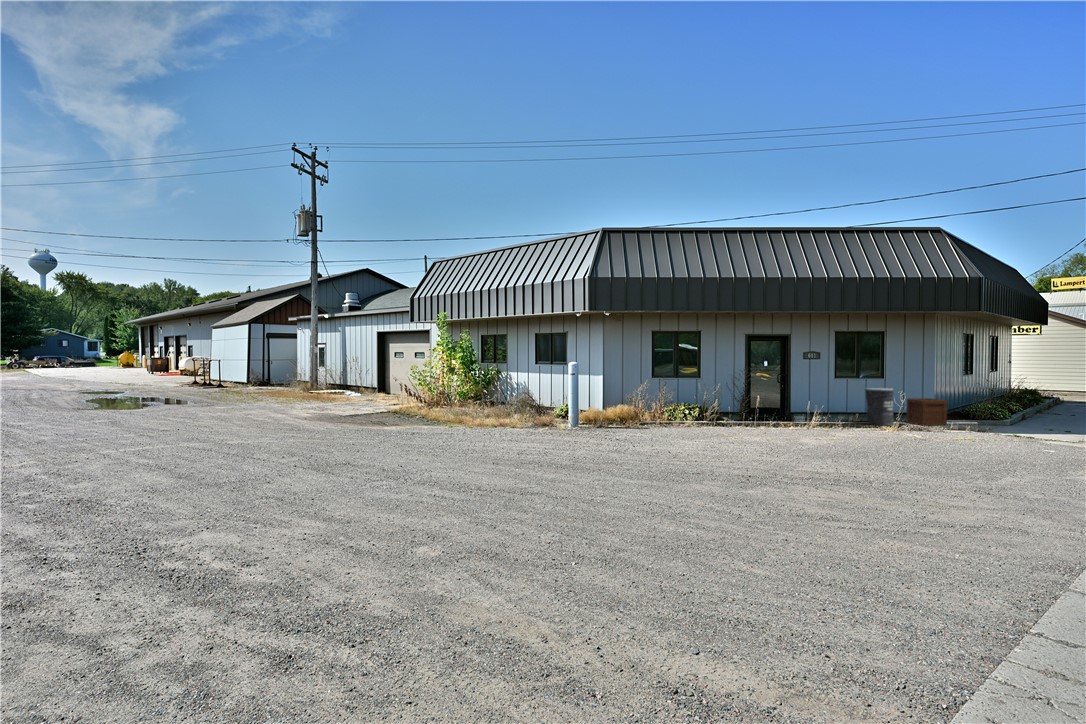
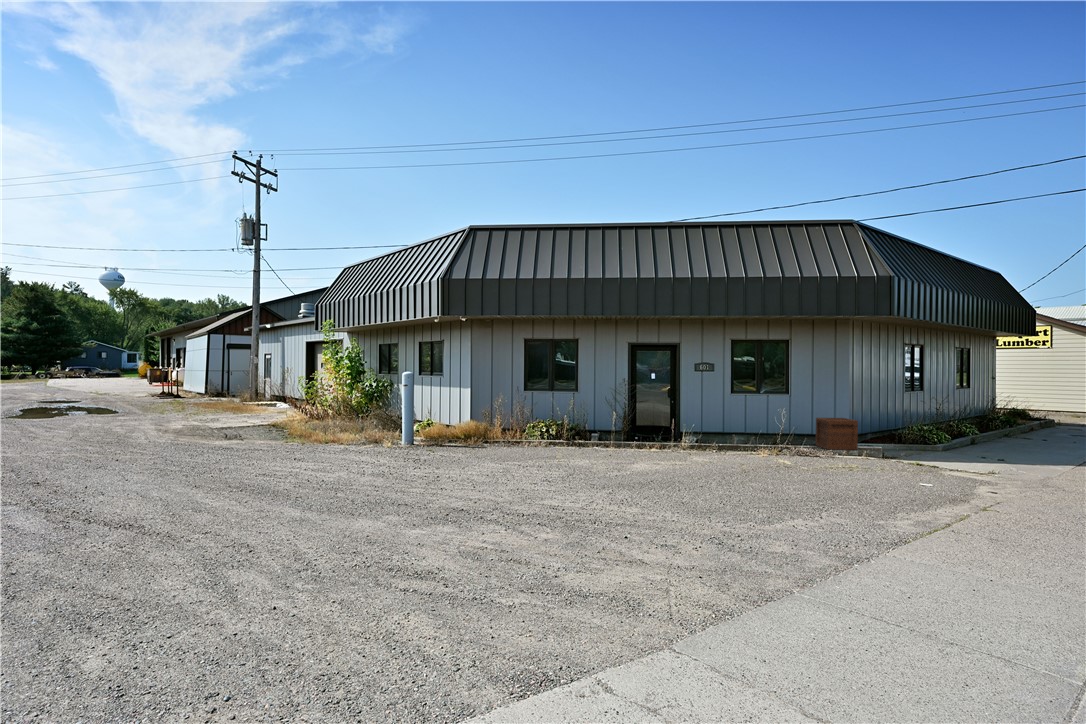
trash can: present [865,387,893,426] -> none [762,404,794,449]

